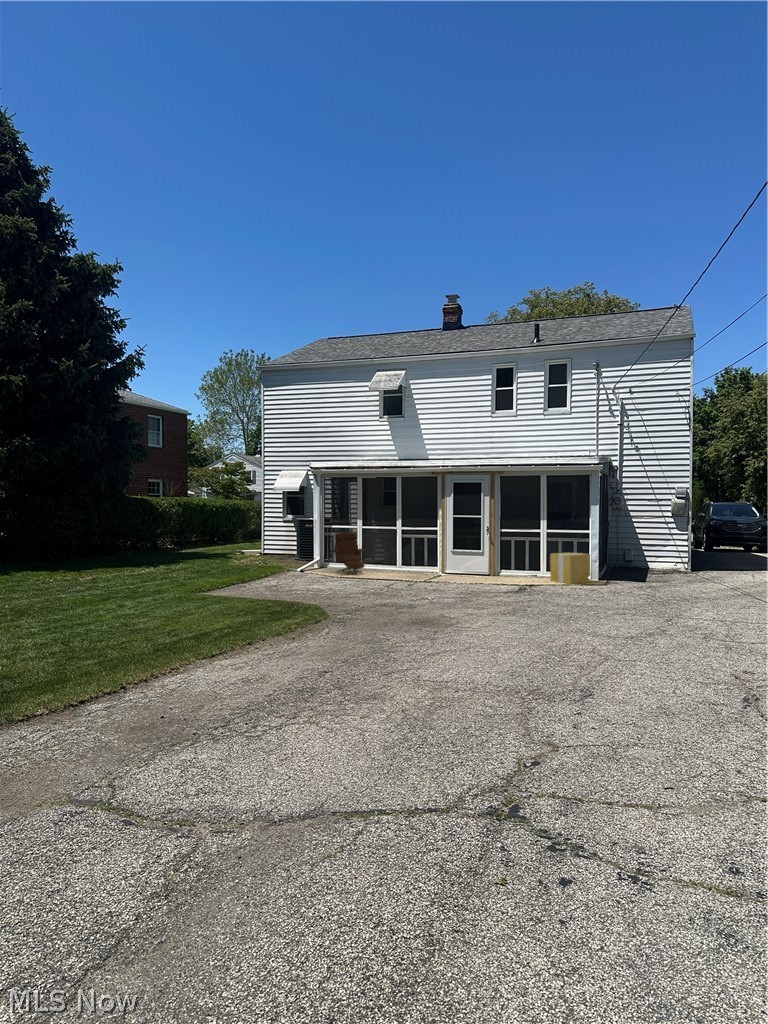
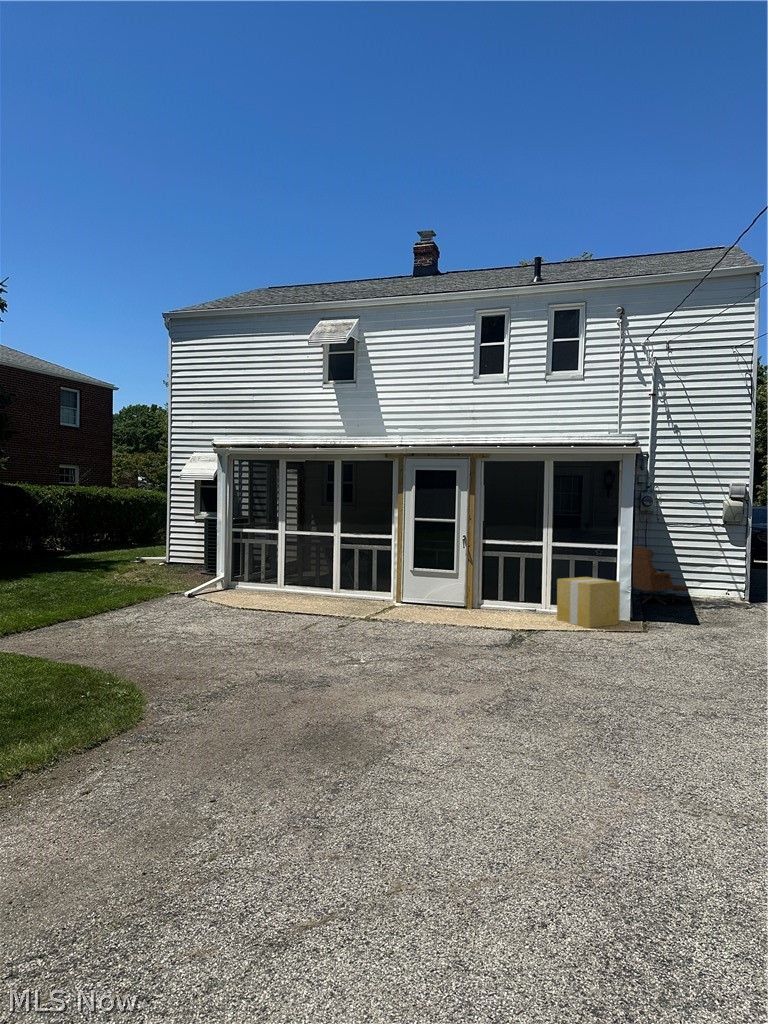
lounge chair: present [333,532,364,574] -> present [633,546,689,605]

